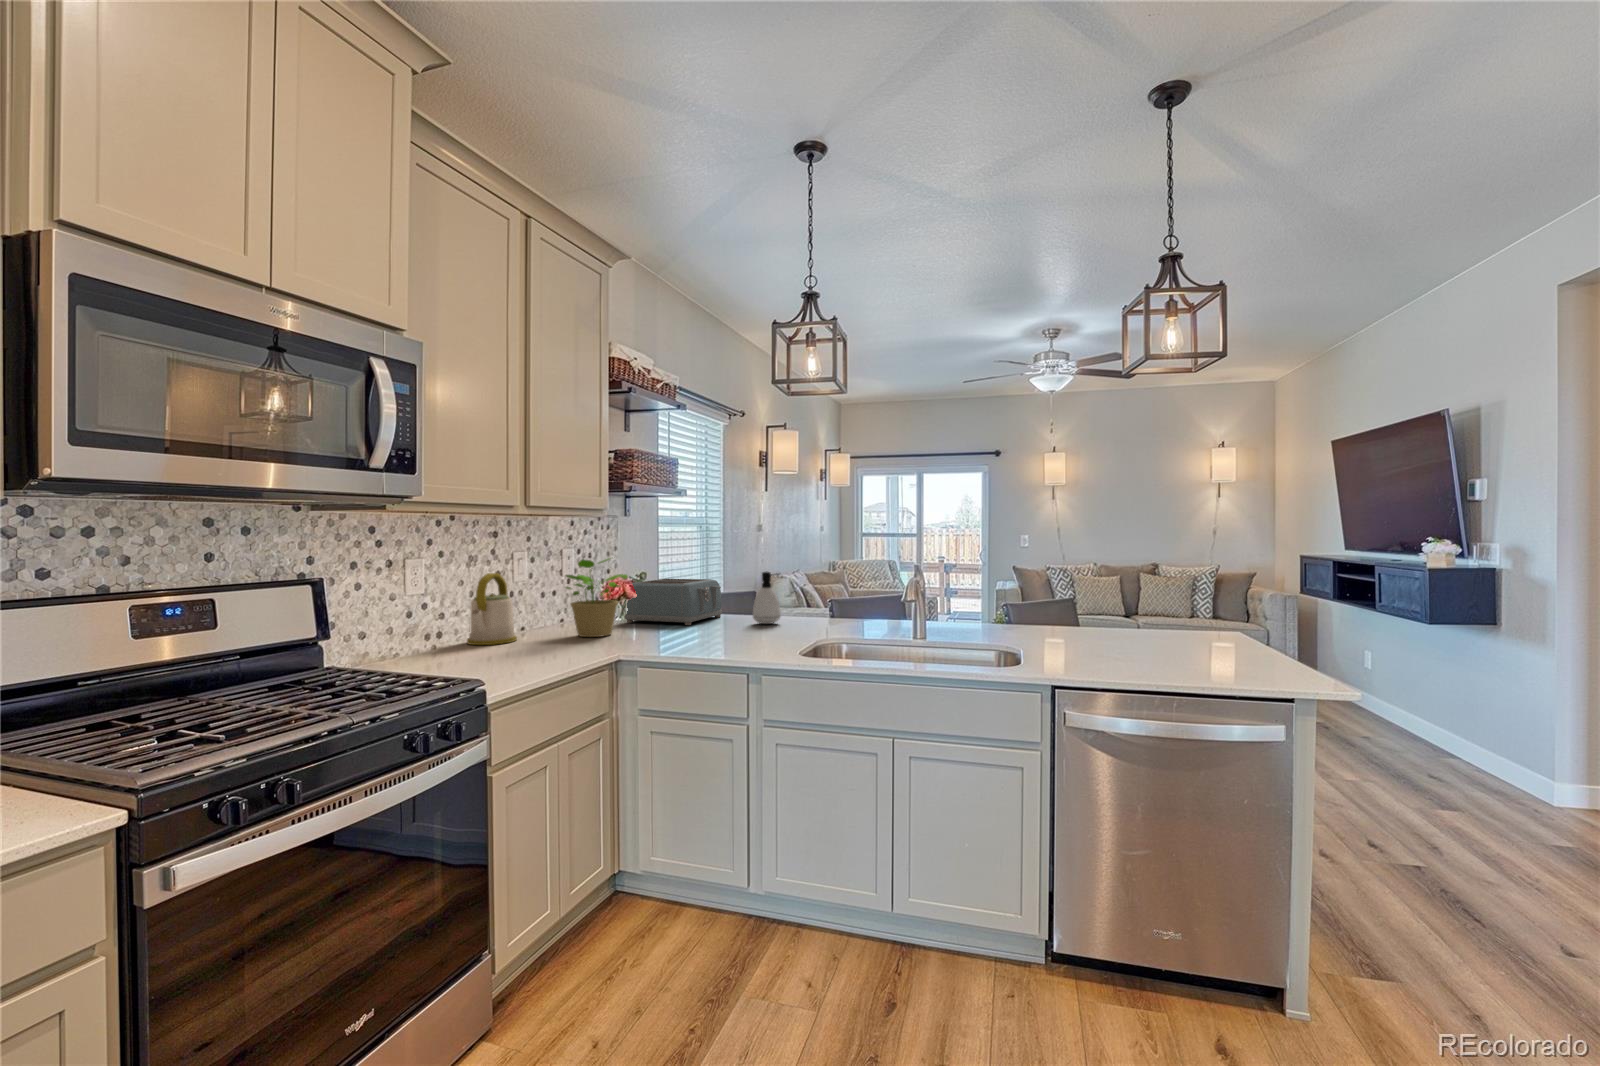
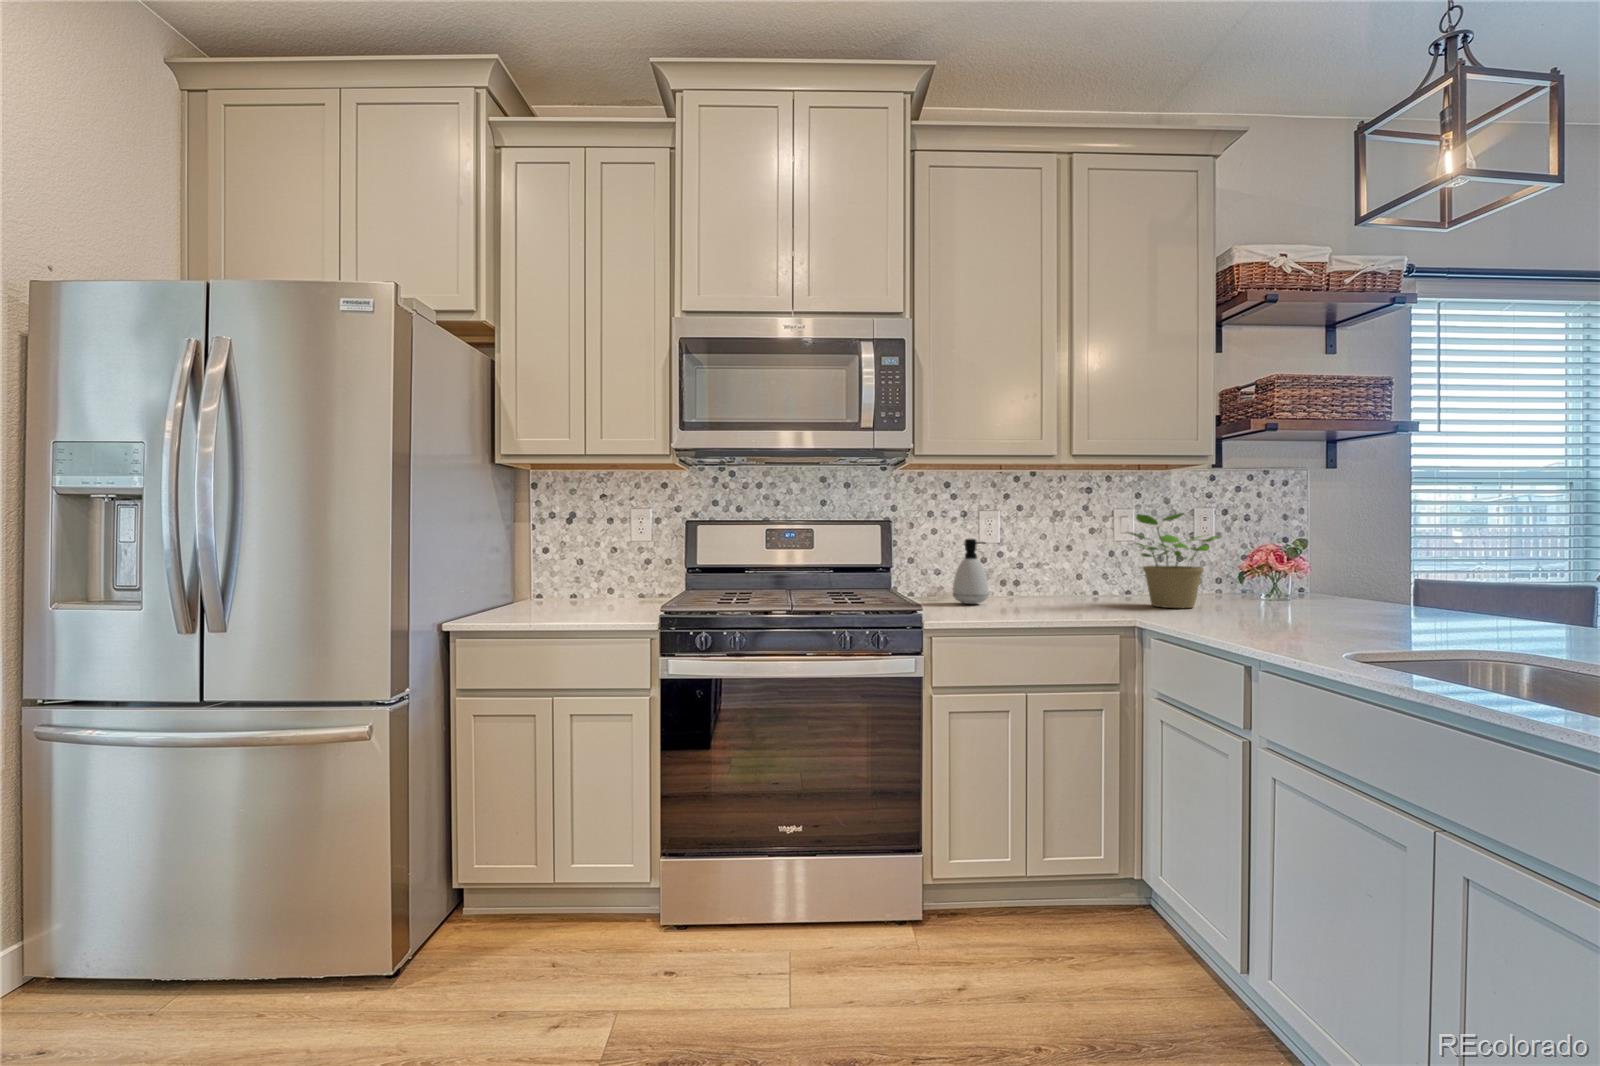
soap dispenser: present [753,572,781,624] -> present [953,539,989,604]
kettle: present [467,573,517,645] -> none [1039,528,1094,601]
toaster: present [625,579,722,625] -> none [1256,551,1424,614]

